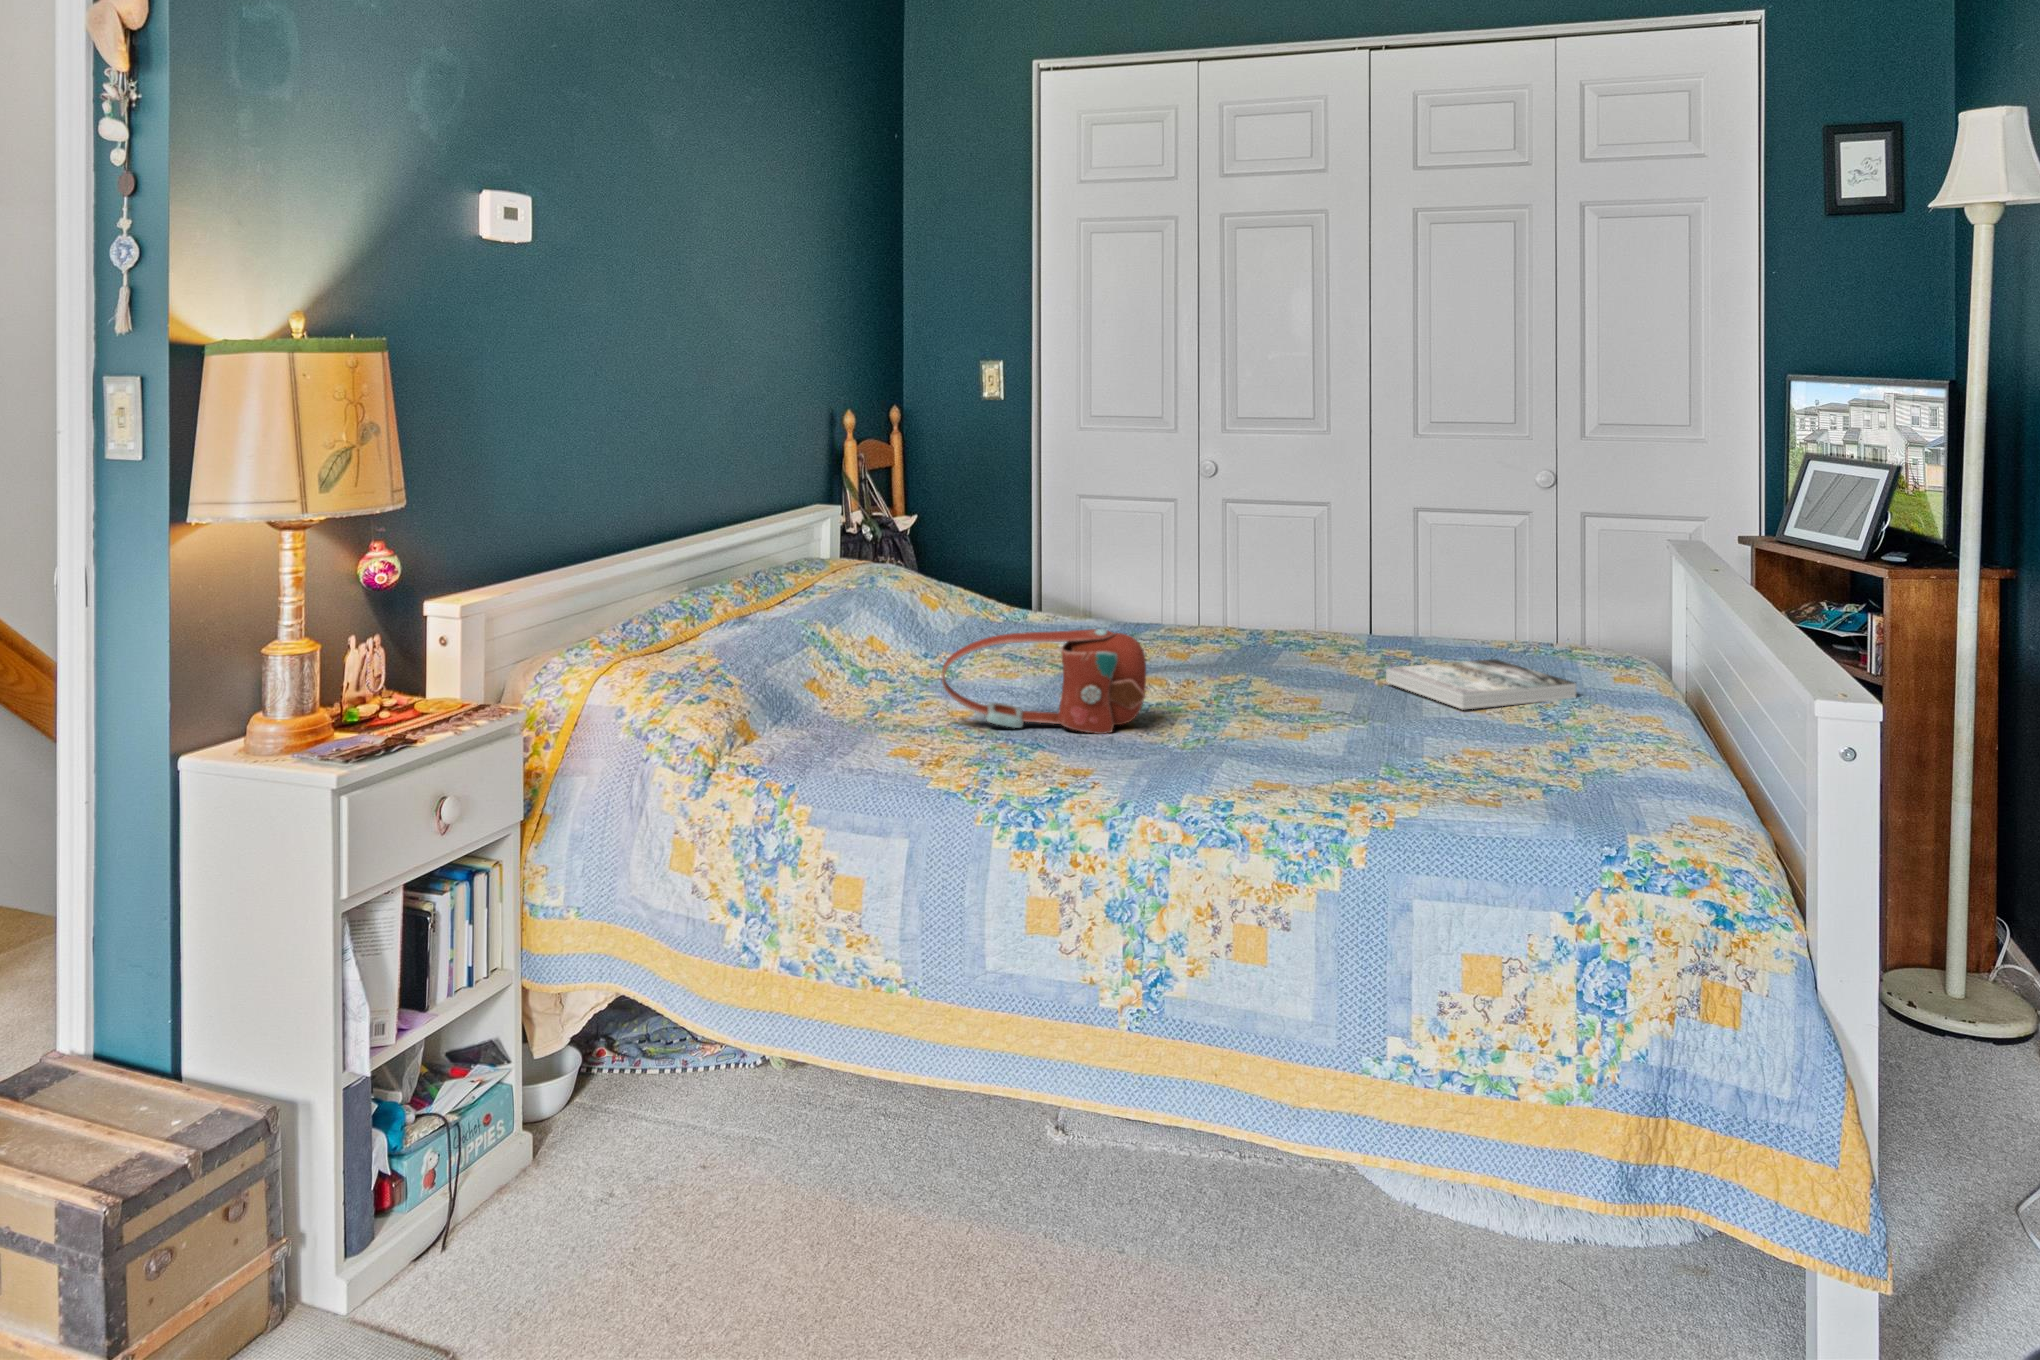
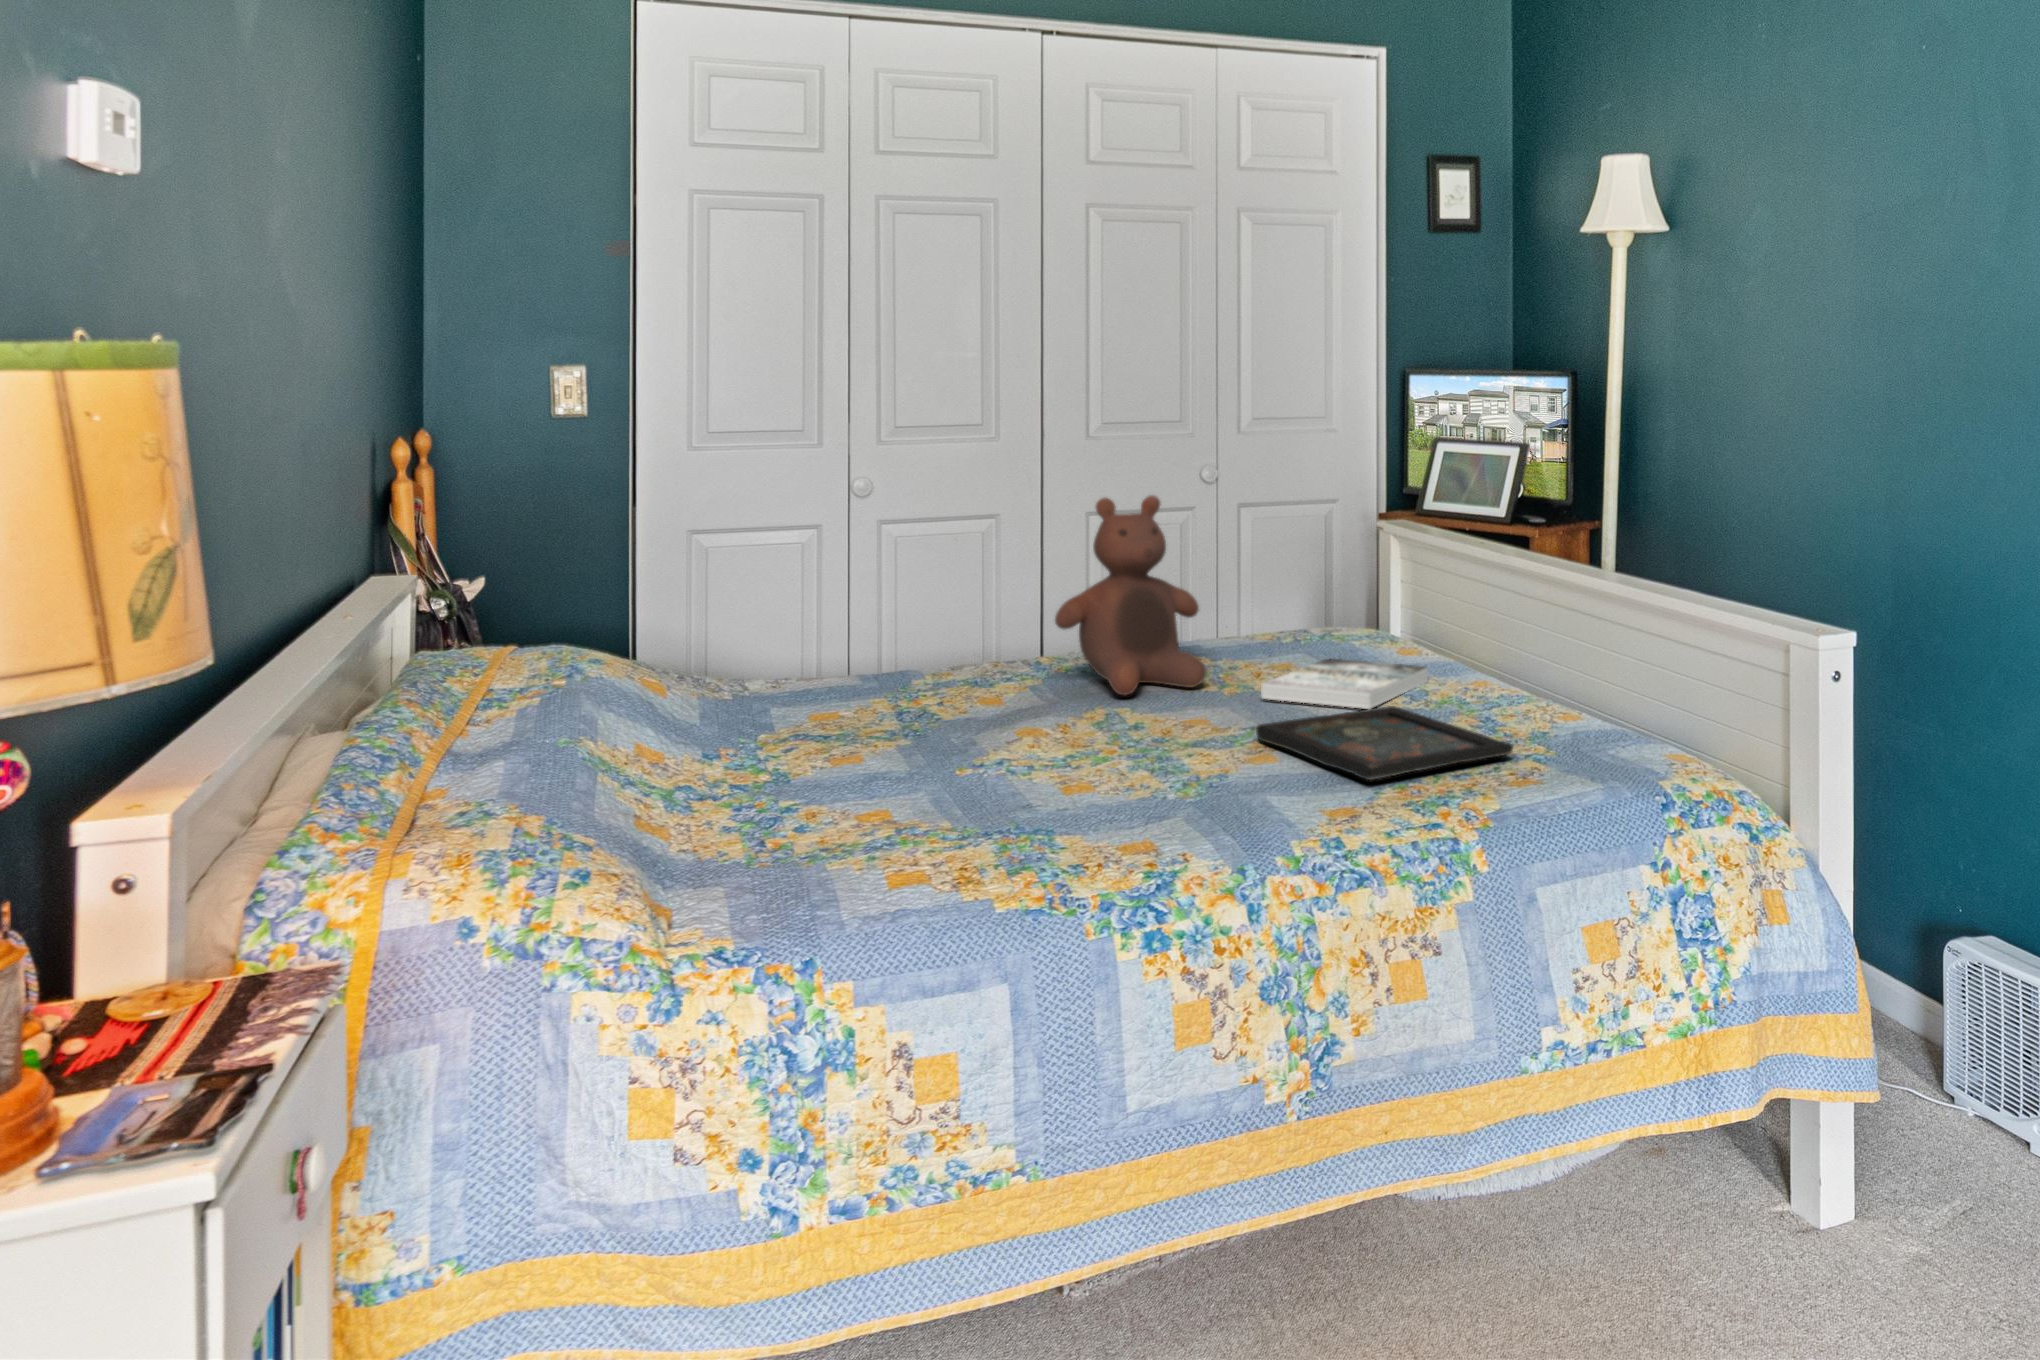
stuffed bear: none [1247,484,1388,664] -> present [1055,495,1206,695]
handbag: present [942,629,1146,734] -> none [895,683,1140,825]
tray: none [1314,700,1506,773] -> present [1256,706,1513,780]

